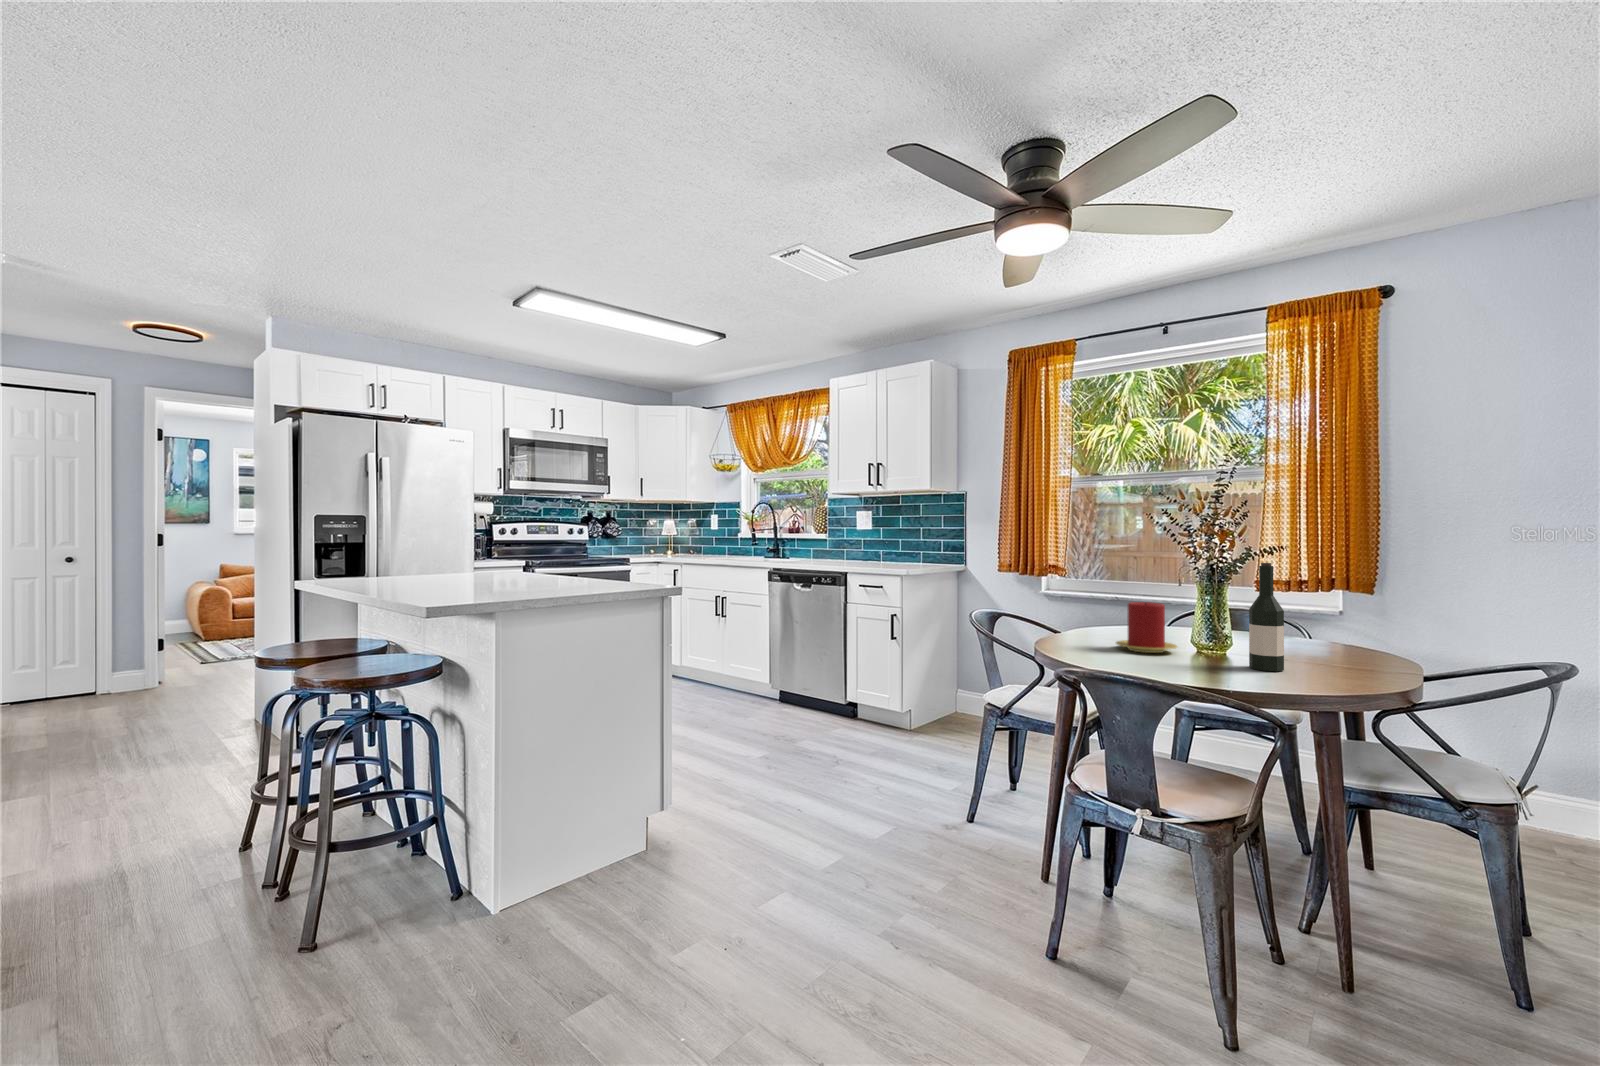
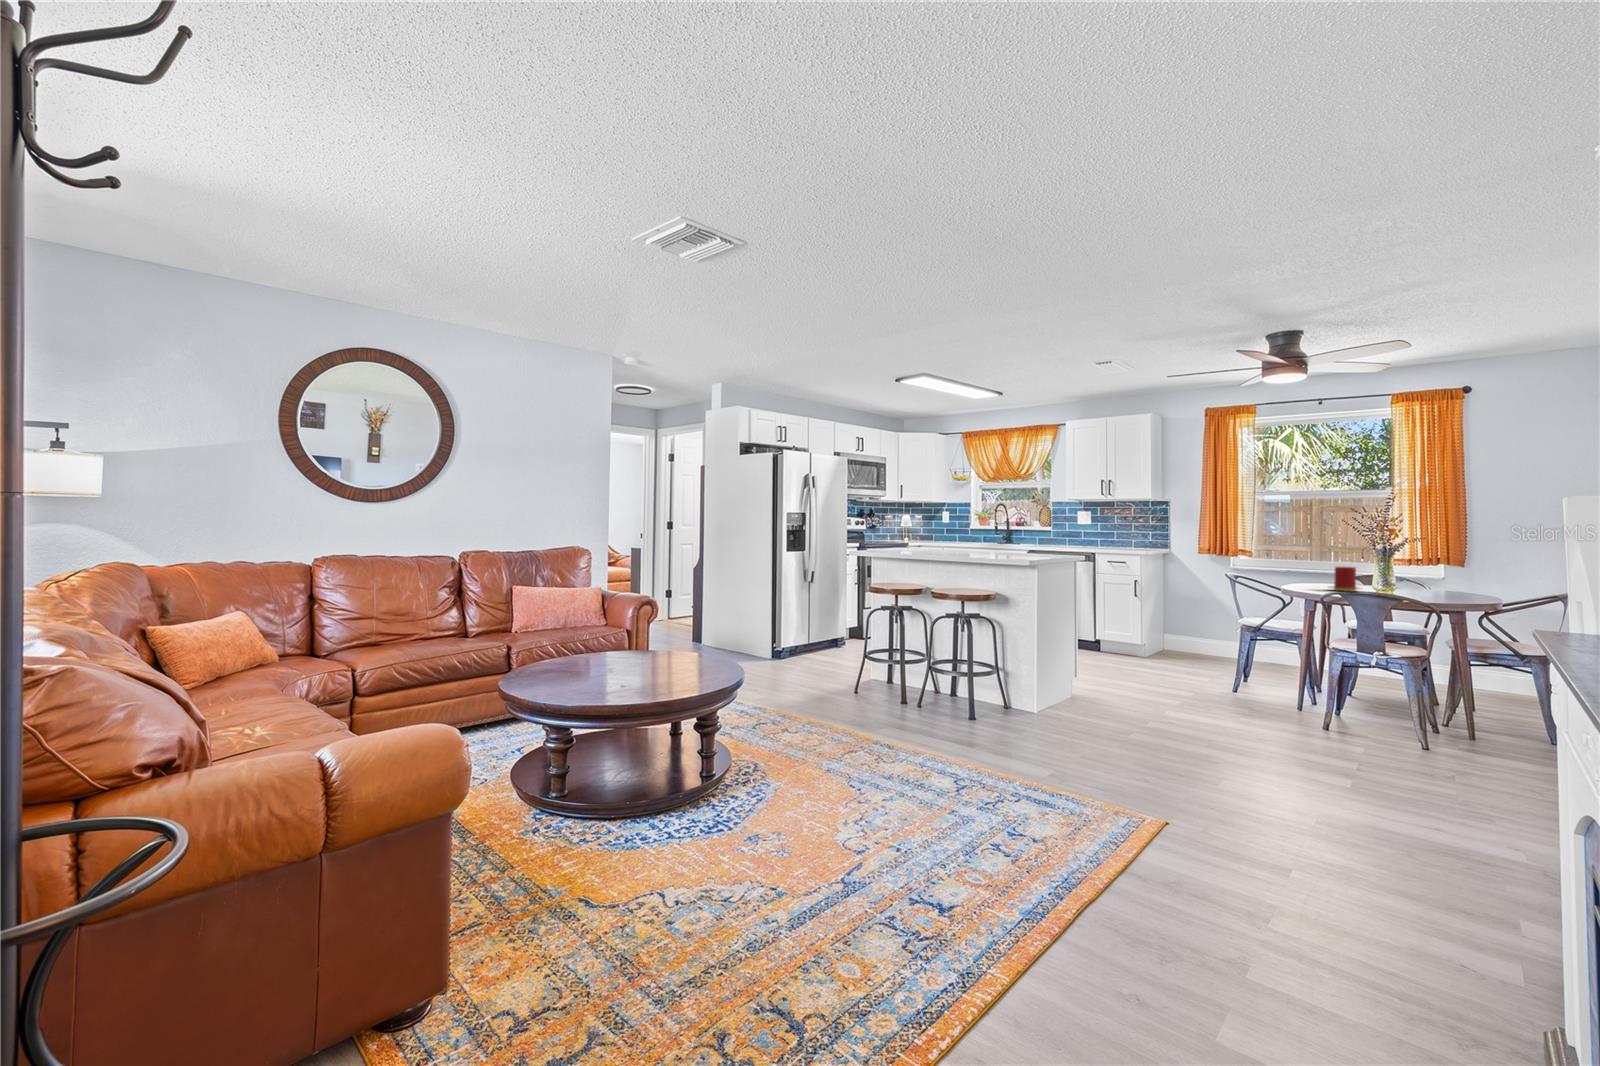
wine bottle: present [1249,563,1284,671] -> none [1405,546,1423,597]

